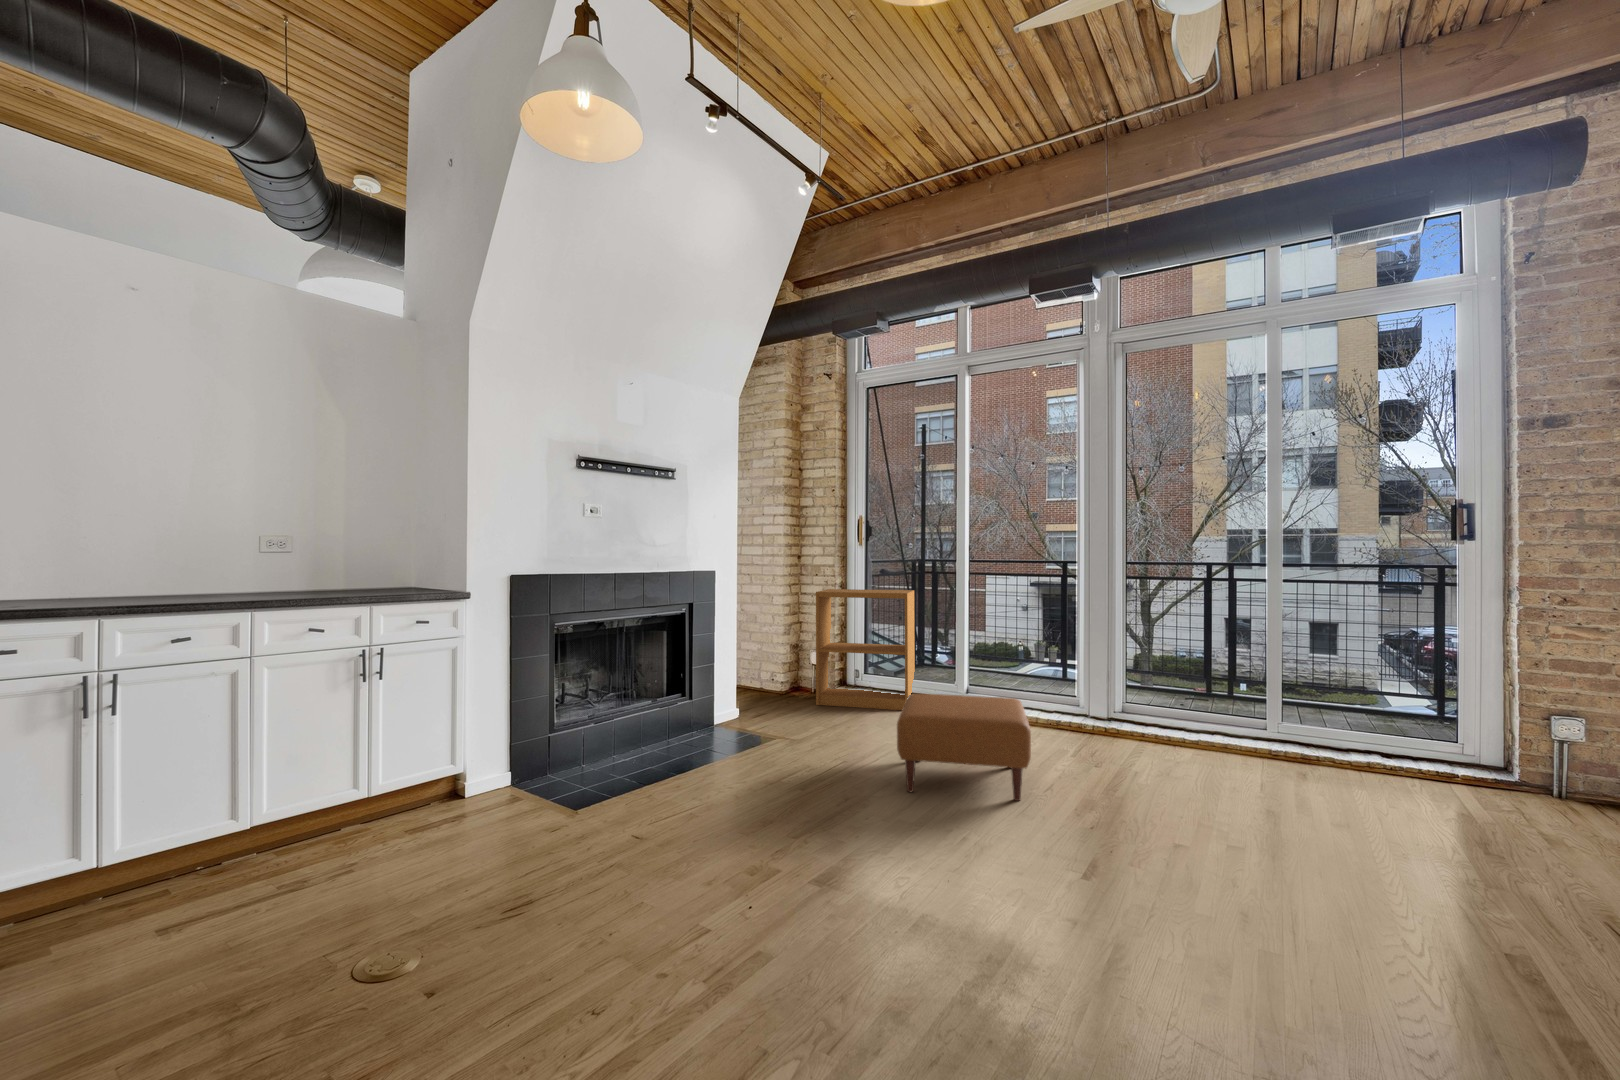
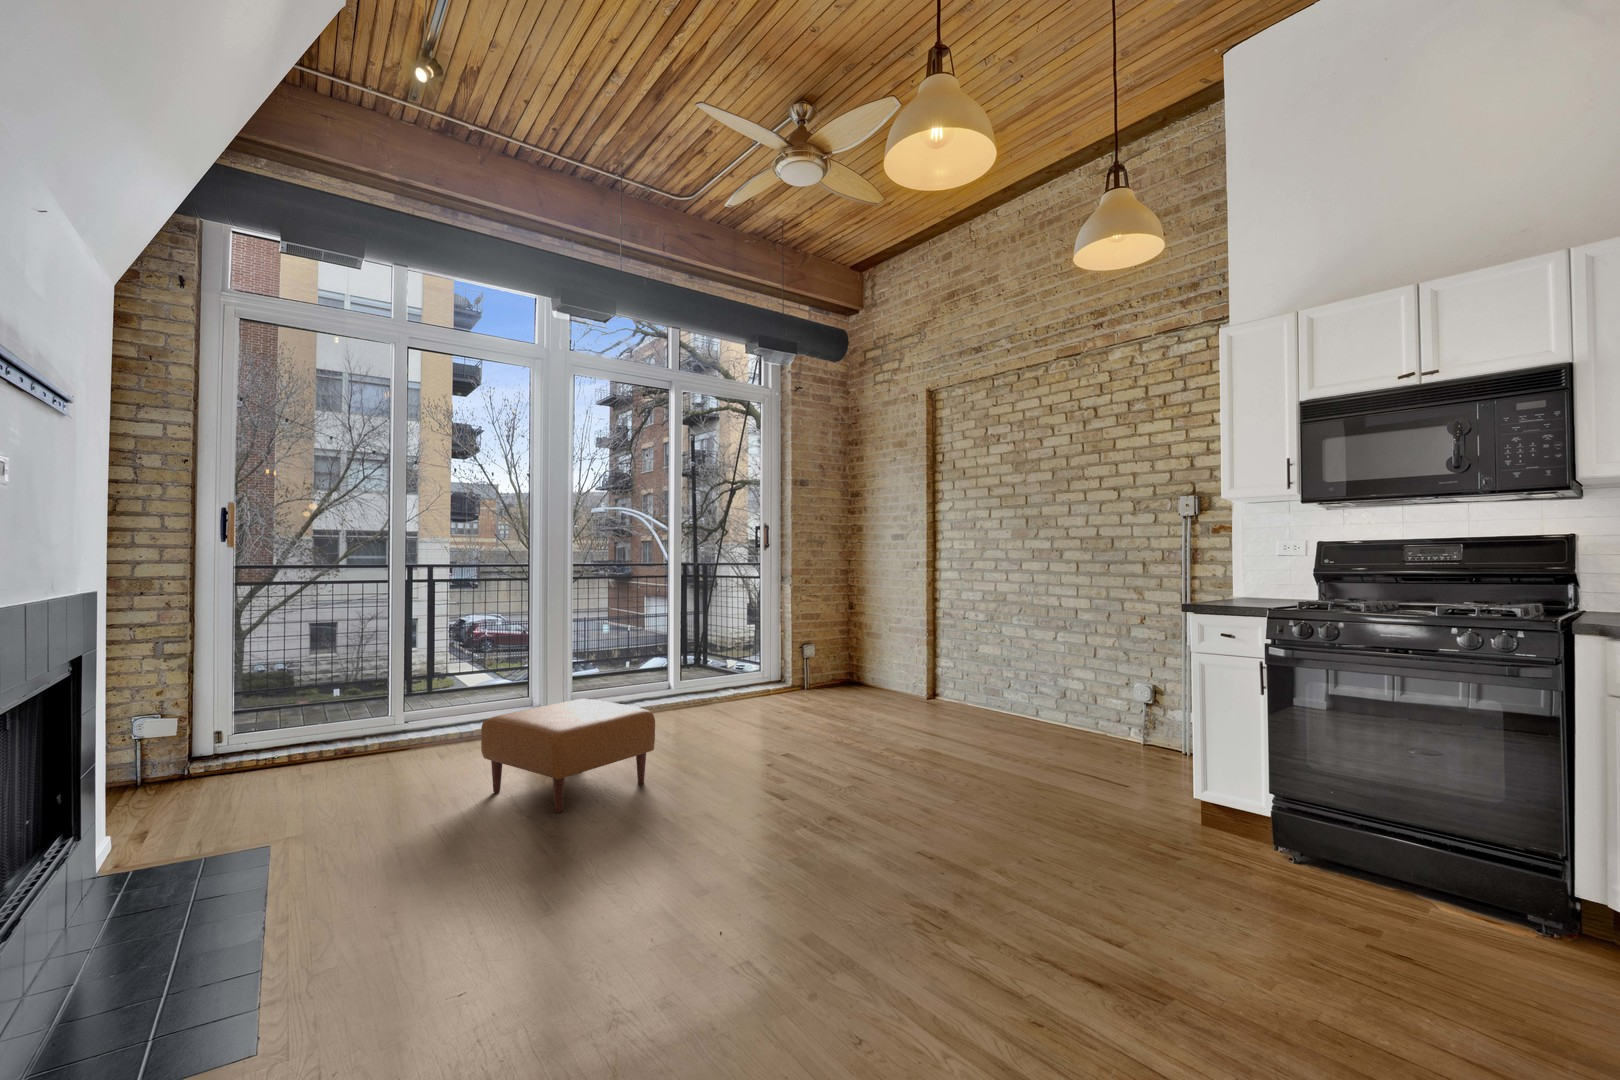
bookshelf: present [816,589,915,710] -> none [168,606,351,795]

